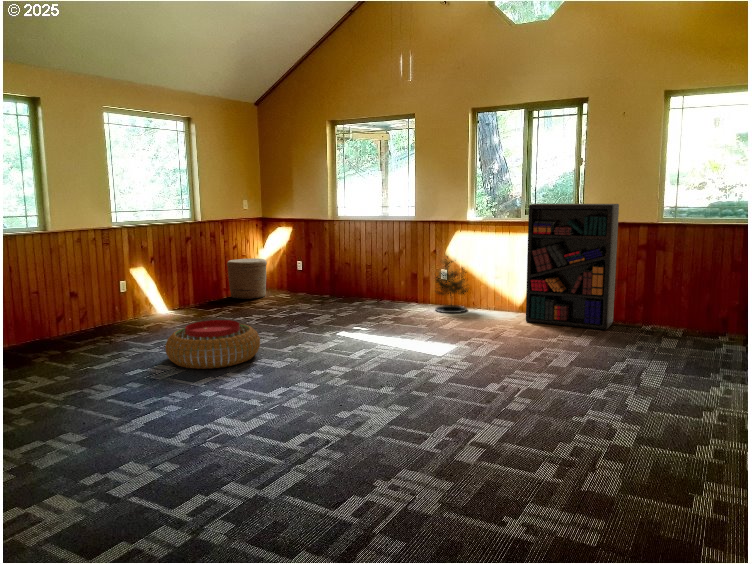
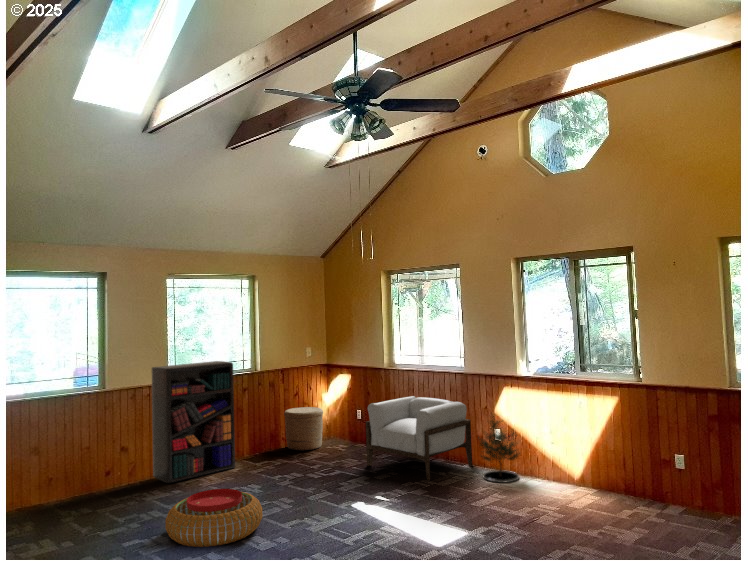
bookshelf: present [526,204,619,330] -> present [152,361,235,483]
armchair: none [322,244,420,315] -> present [366,396,472,481]

